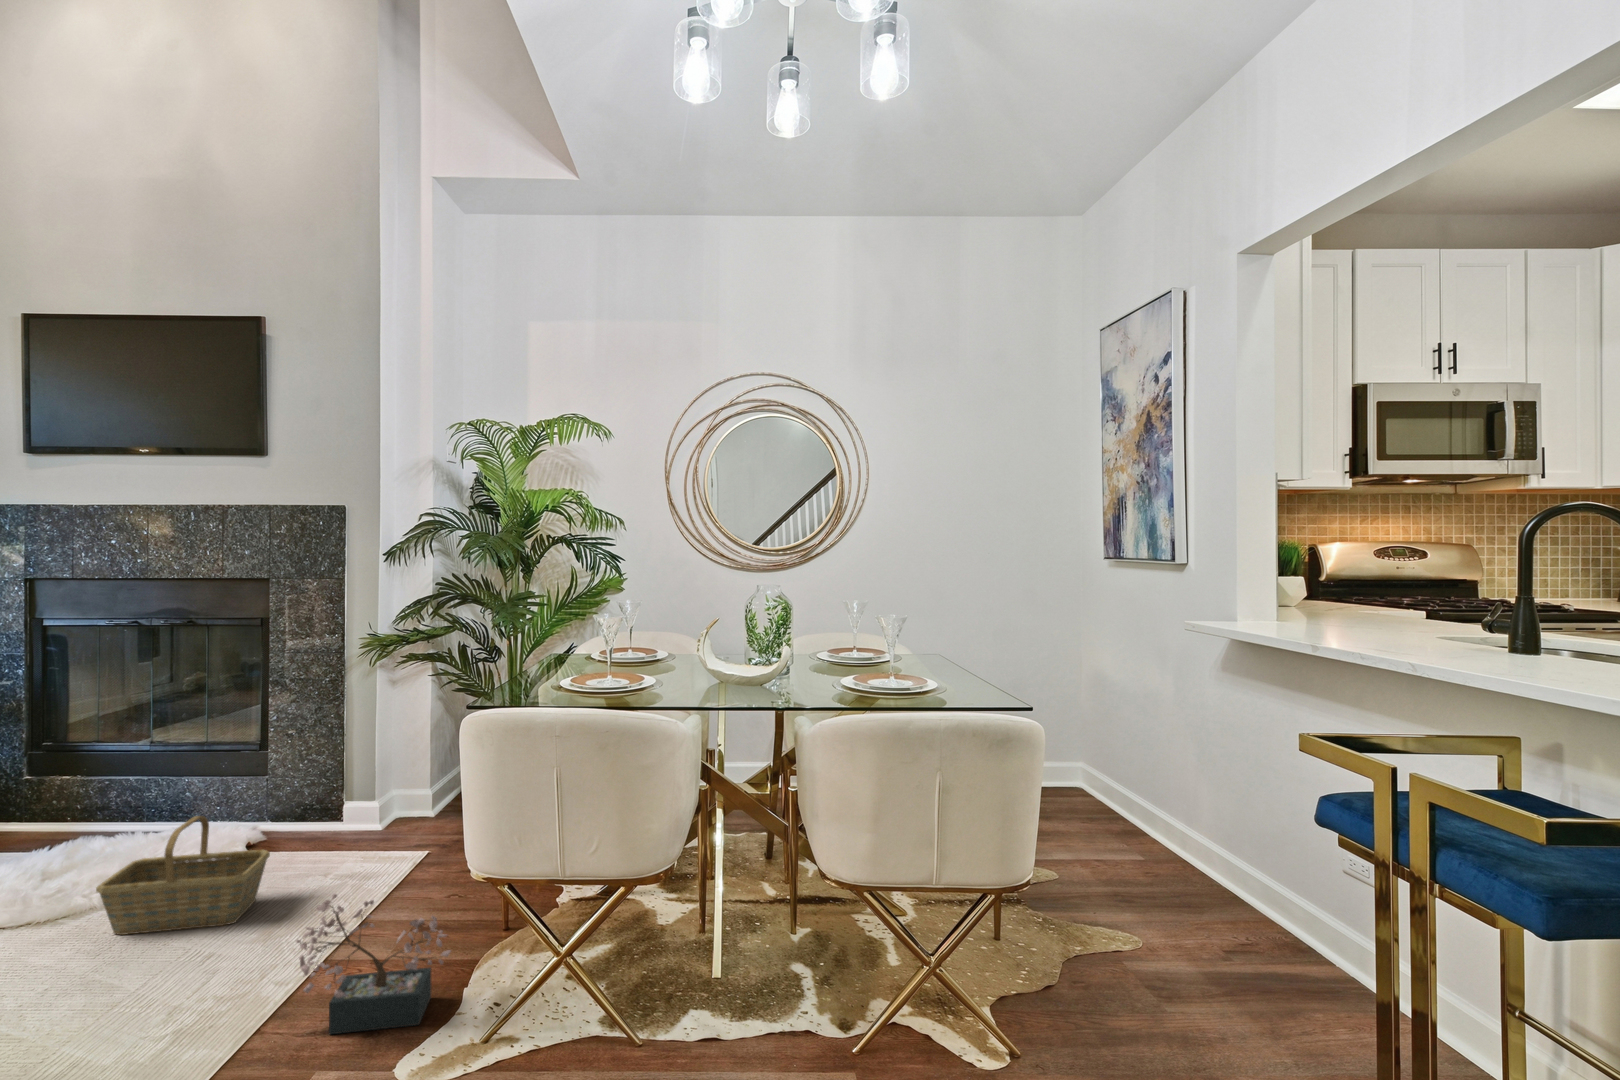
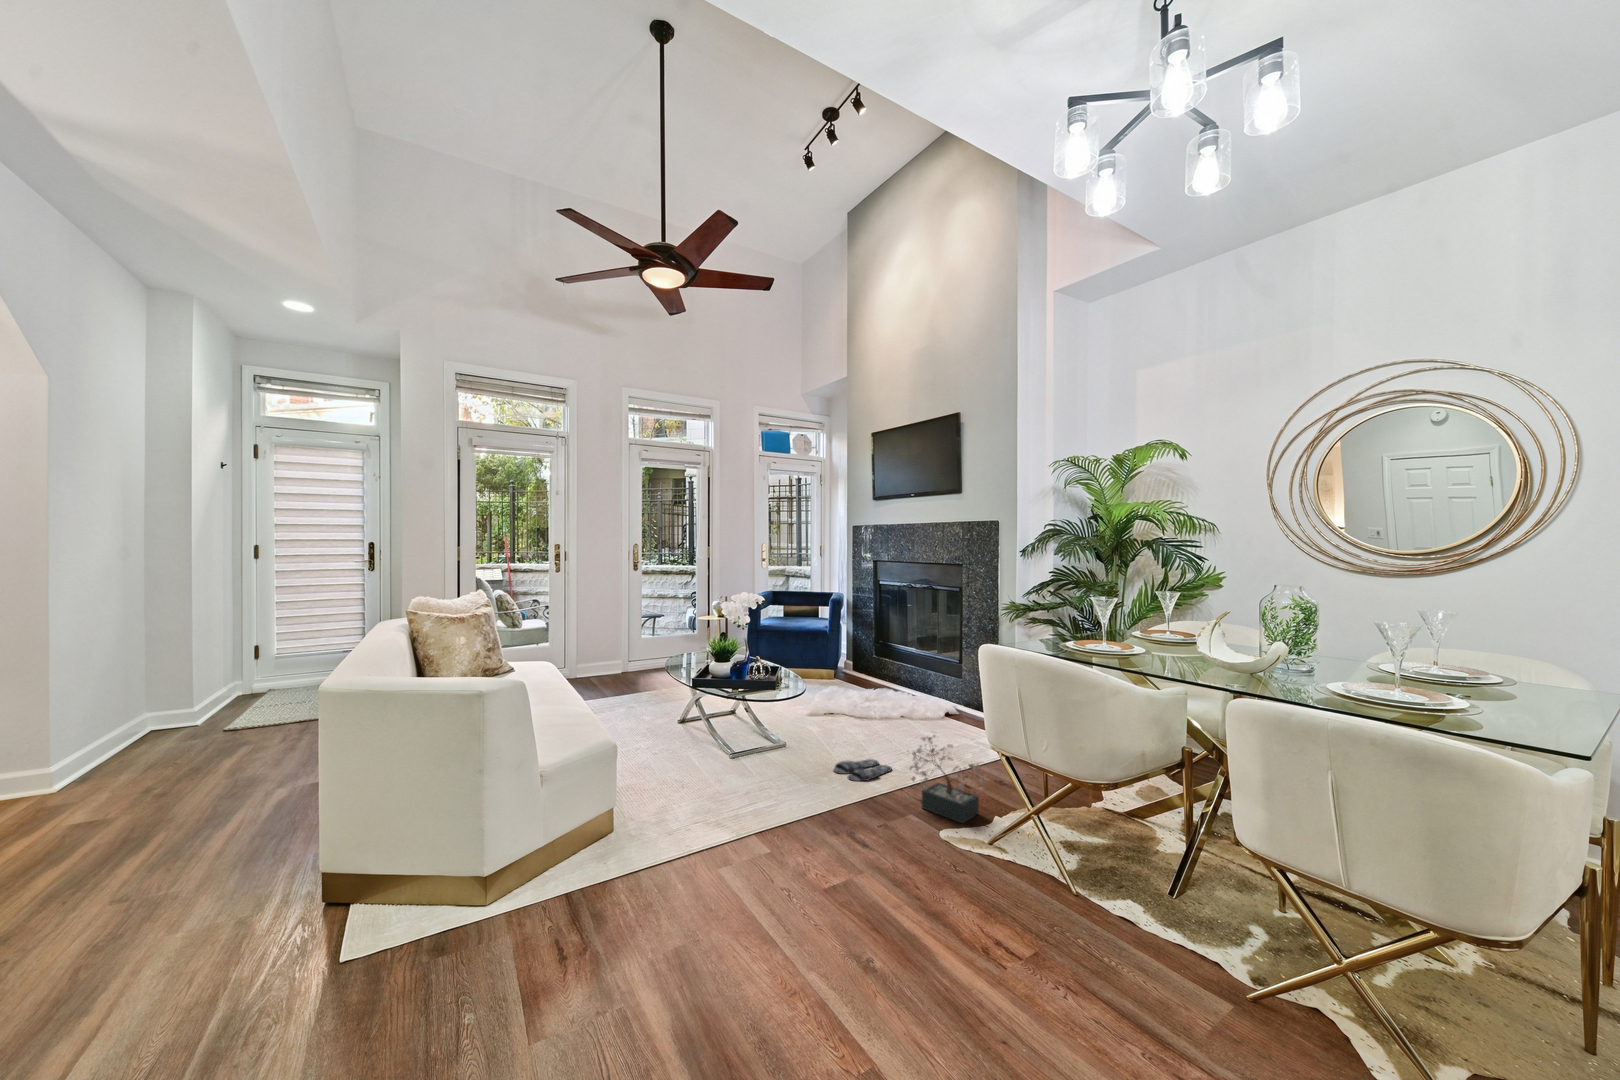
basket: present [96,816,270,935] -> none [868,684,941,744]
slippers: none [70,988,214,1054] -> present [834,759,892,781]

